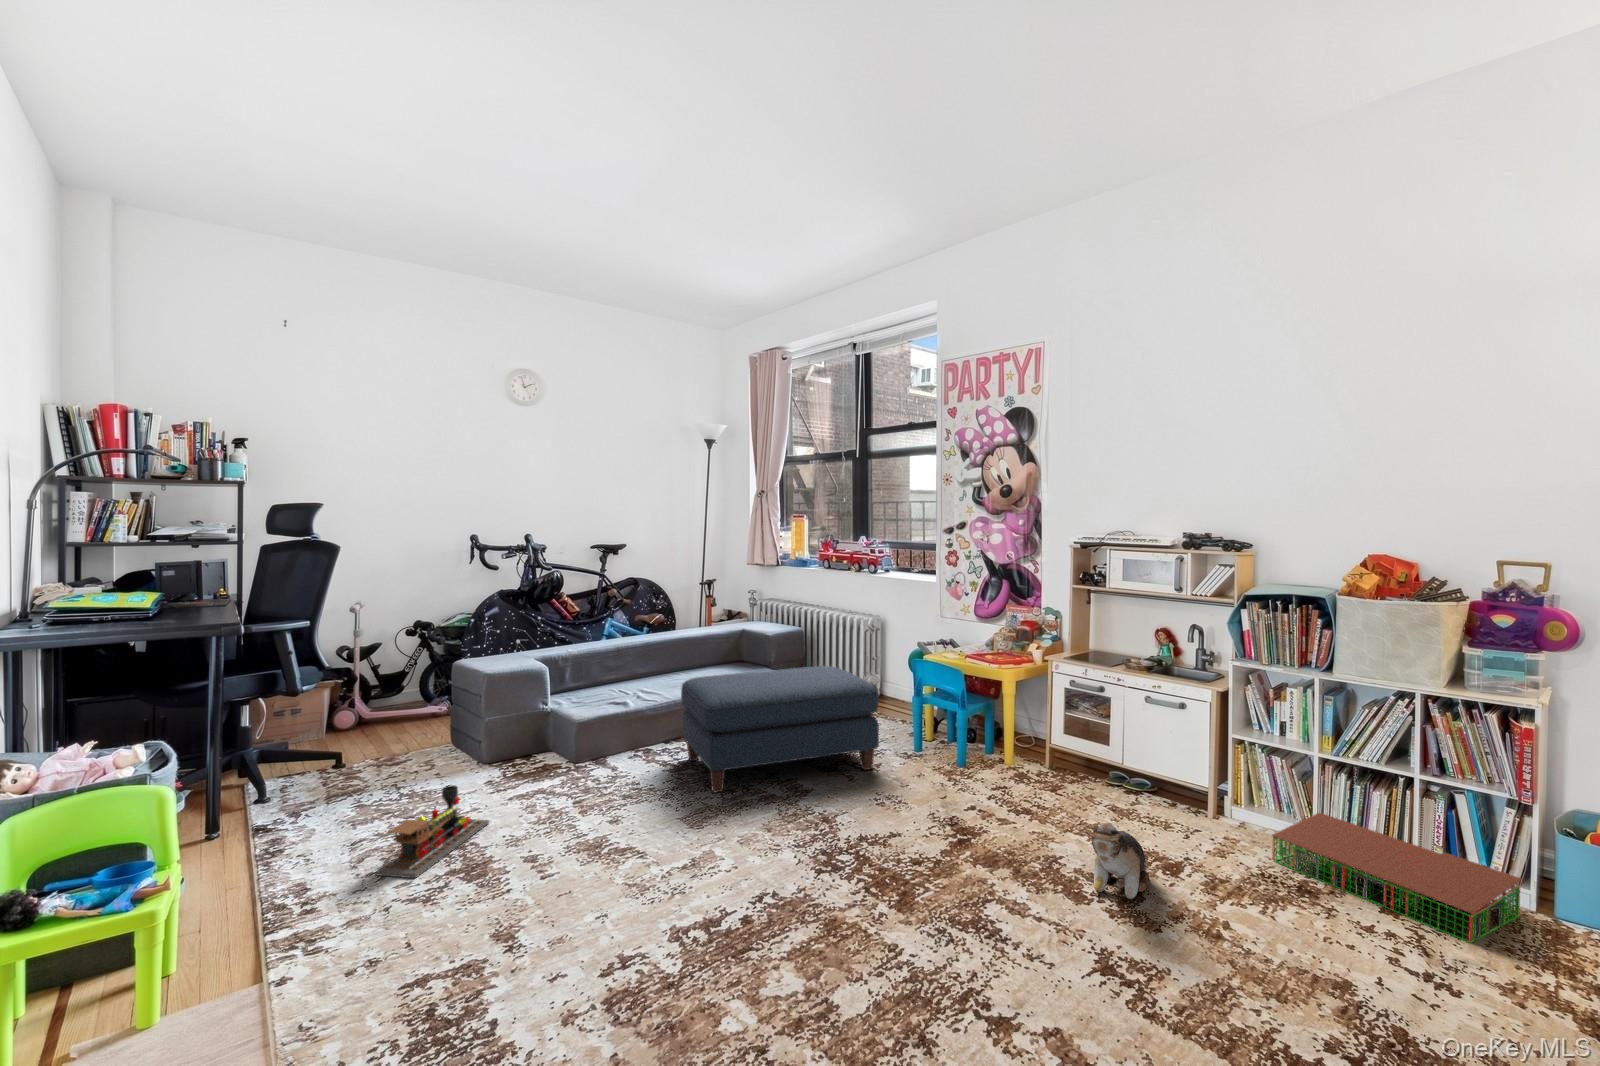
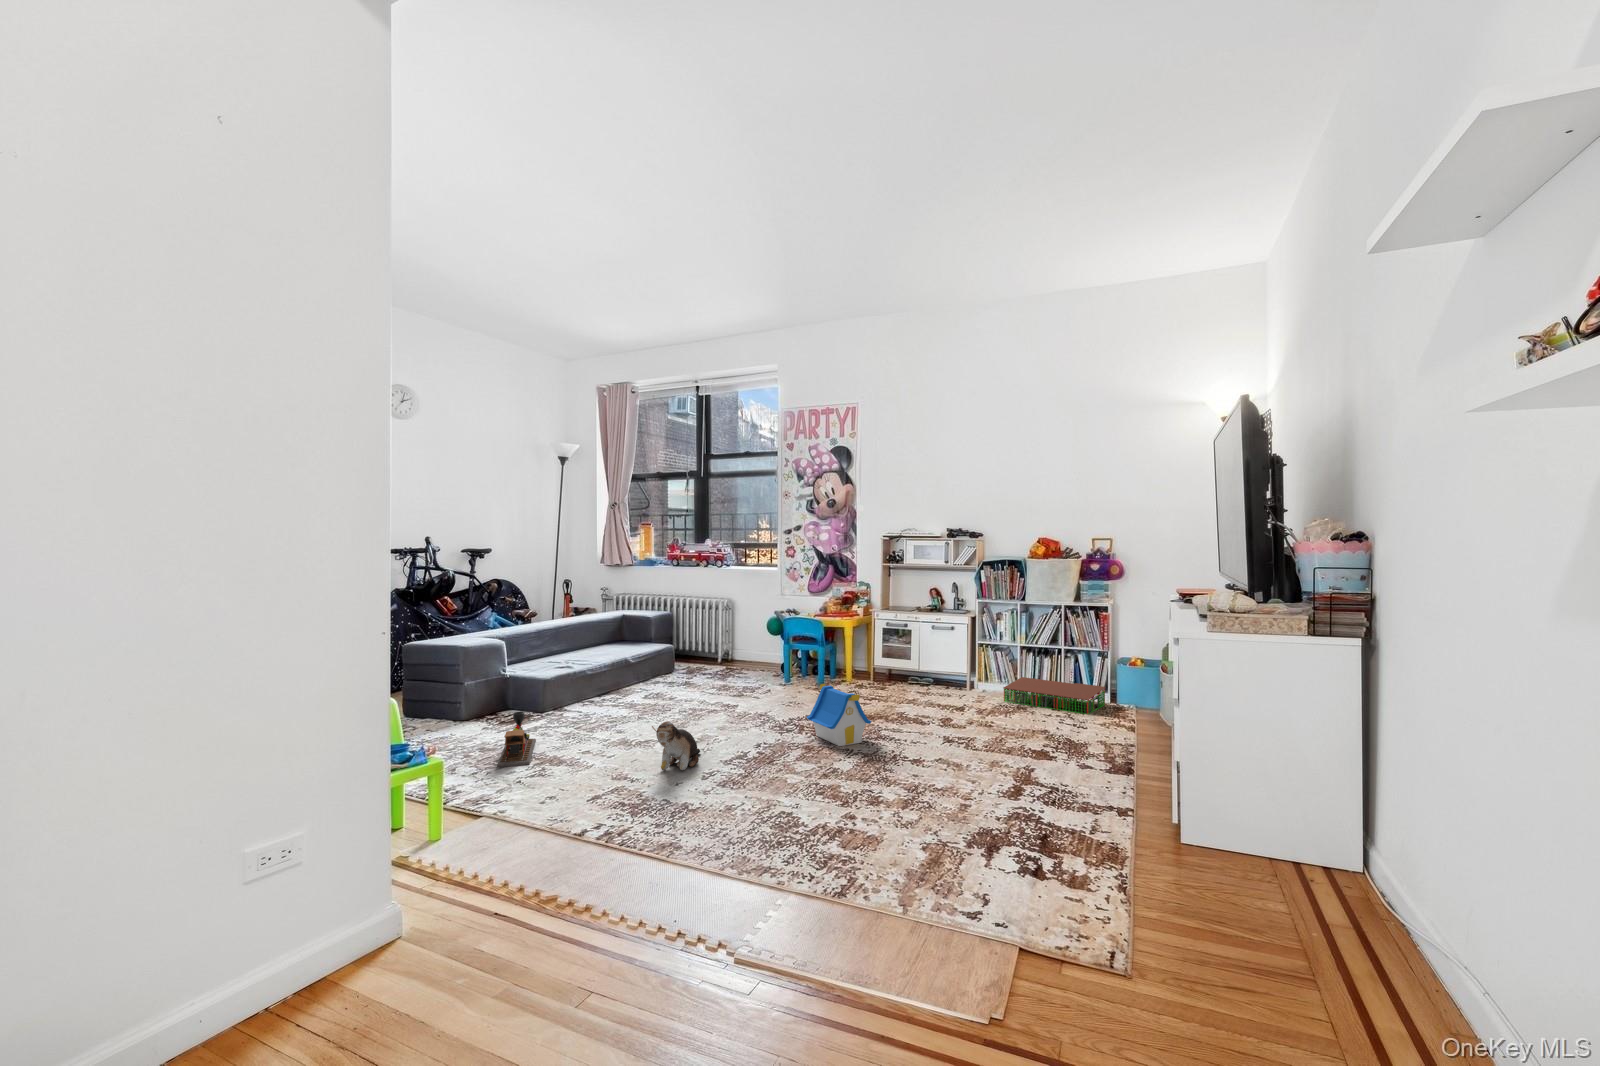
ottoman: present [681,666,879,793] -> none [627,629,771,713]
toy house: none [844,805,948,940] -> present [807,684,871,746]
plush toy: present [1085,823,1150,899] -> present [652,721,700,770]

